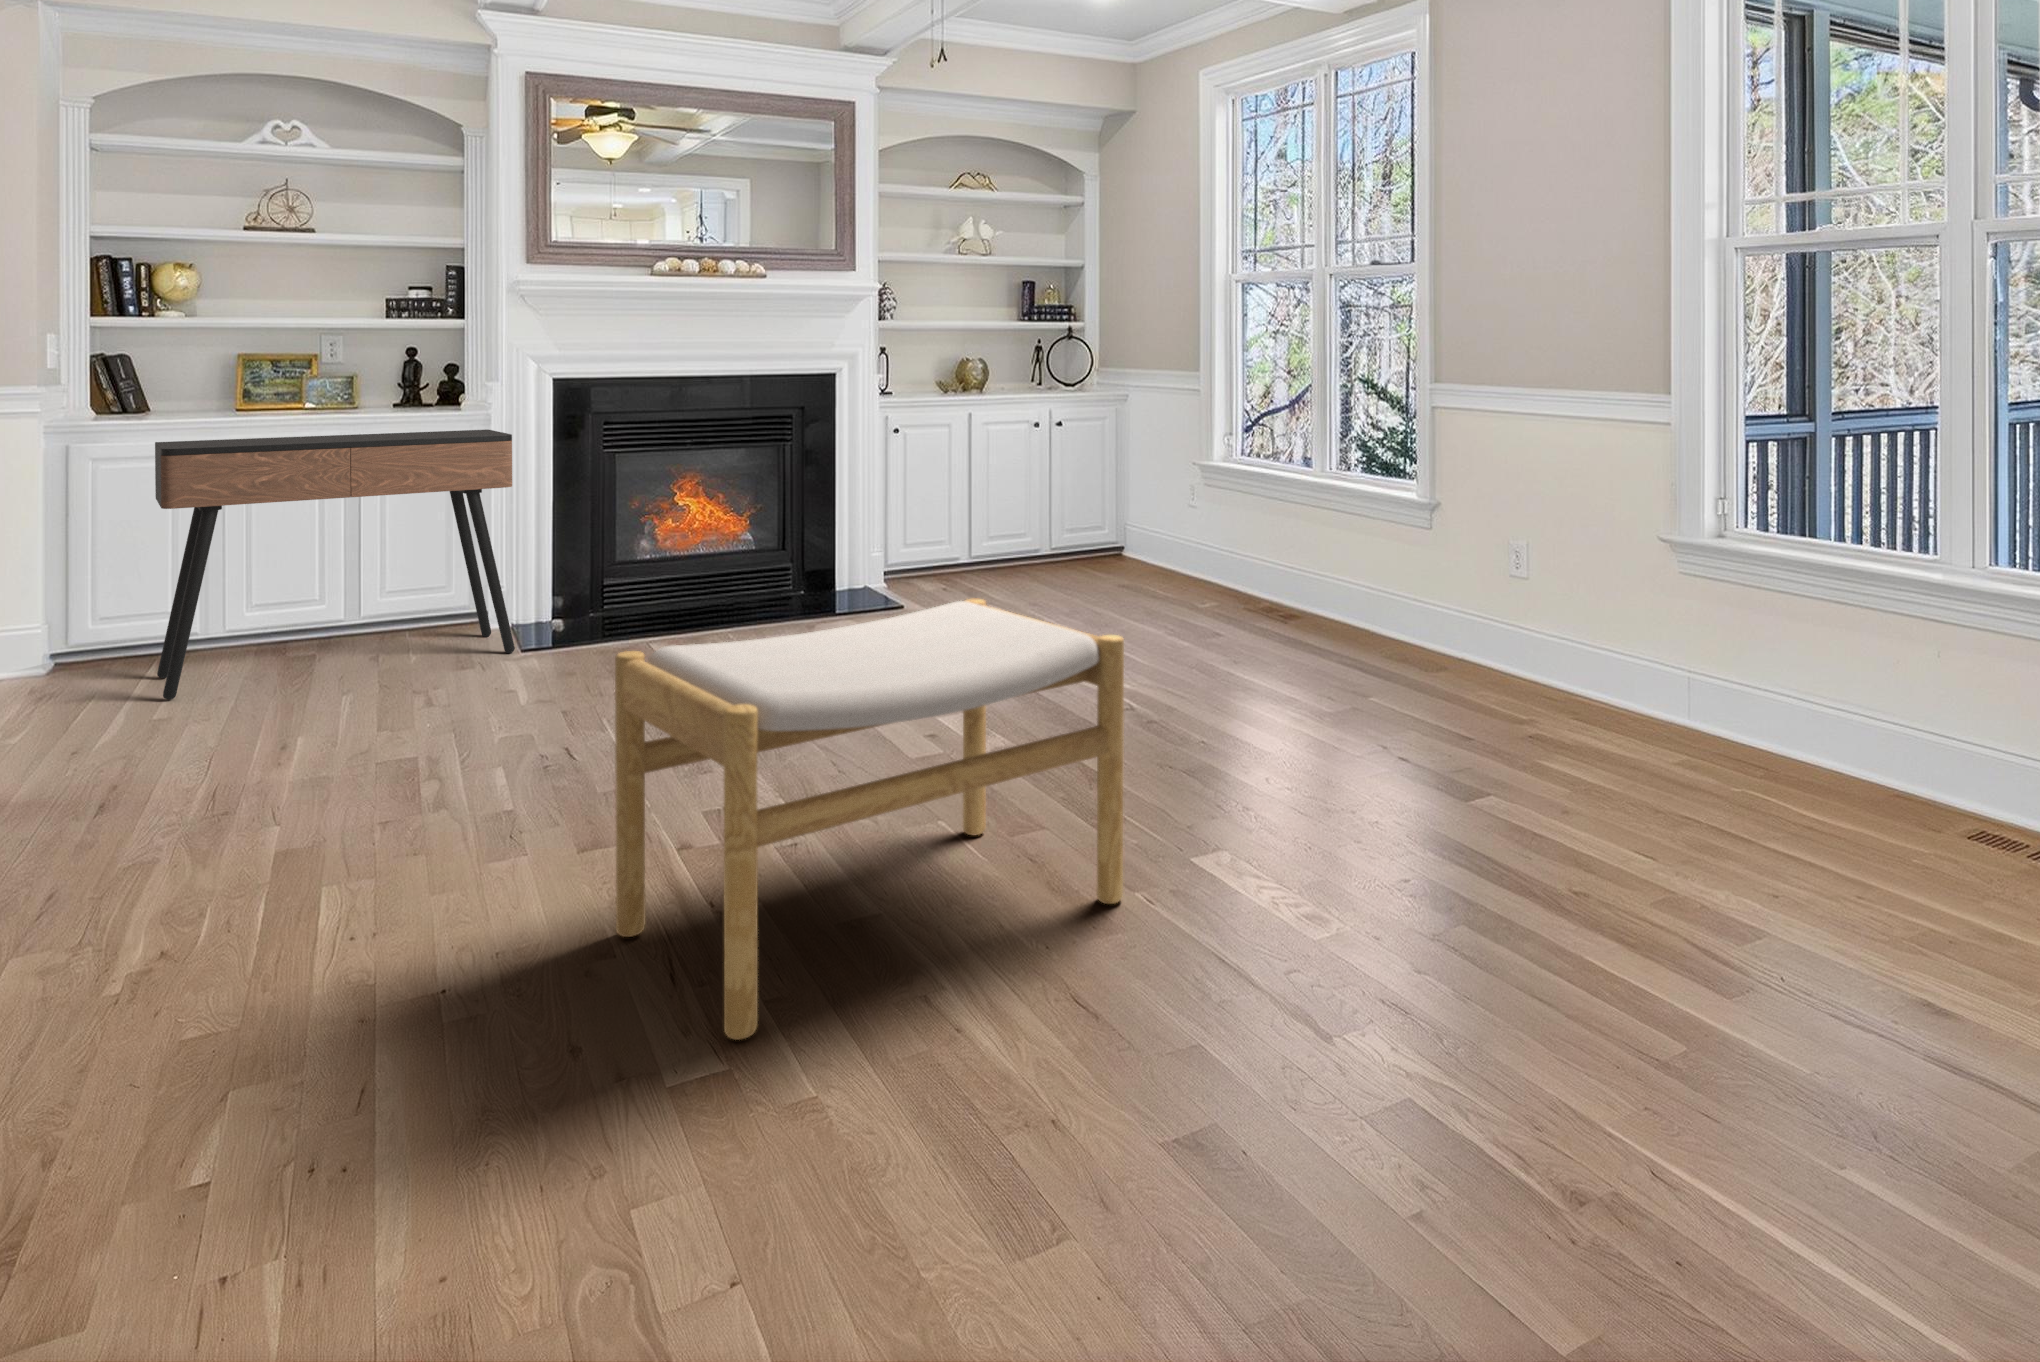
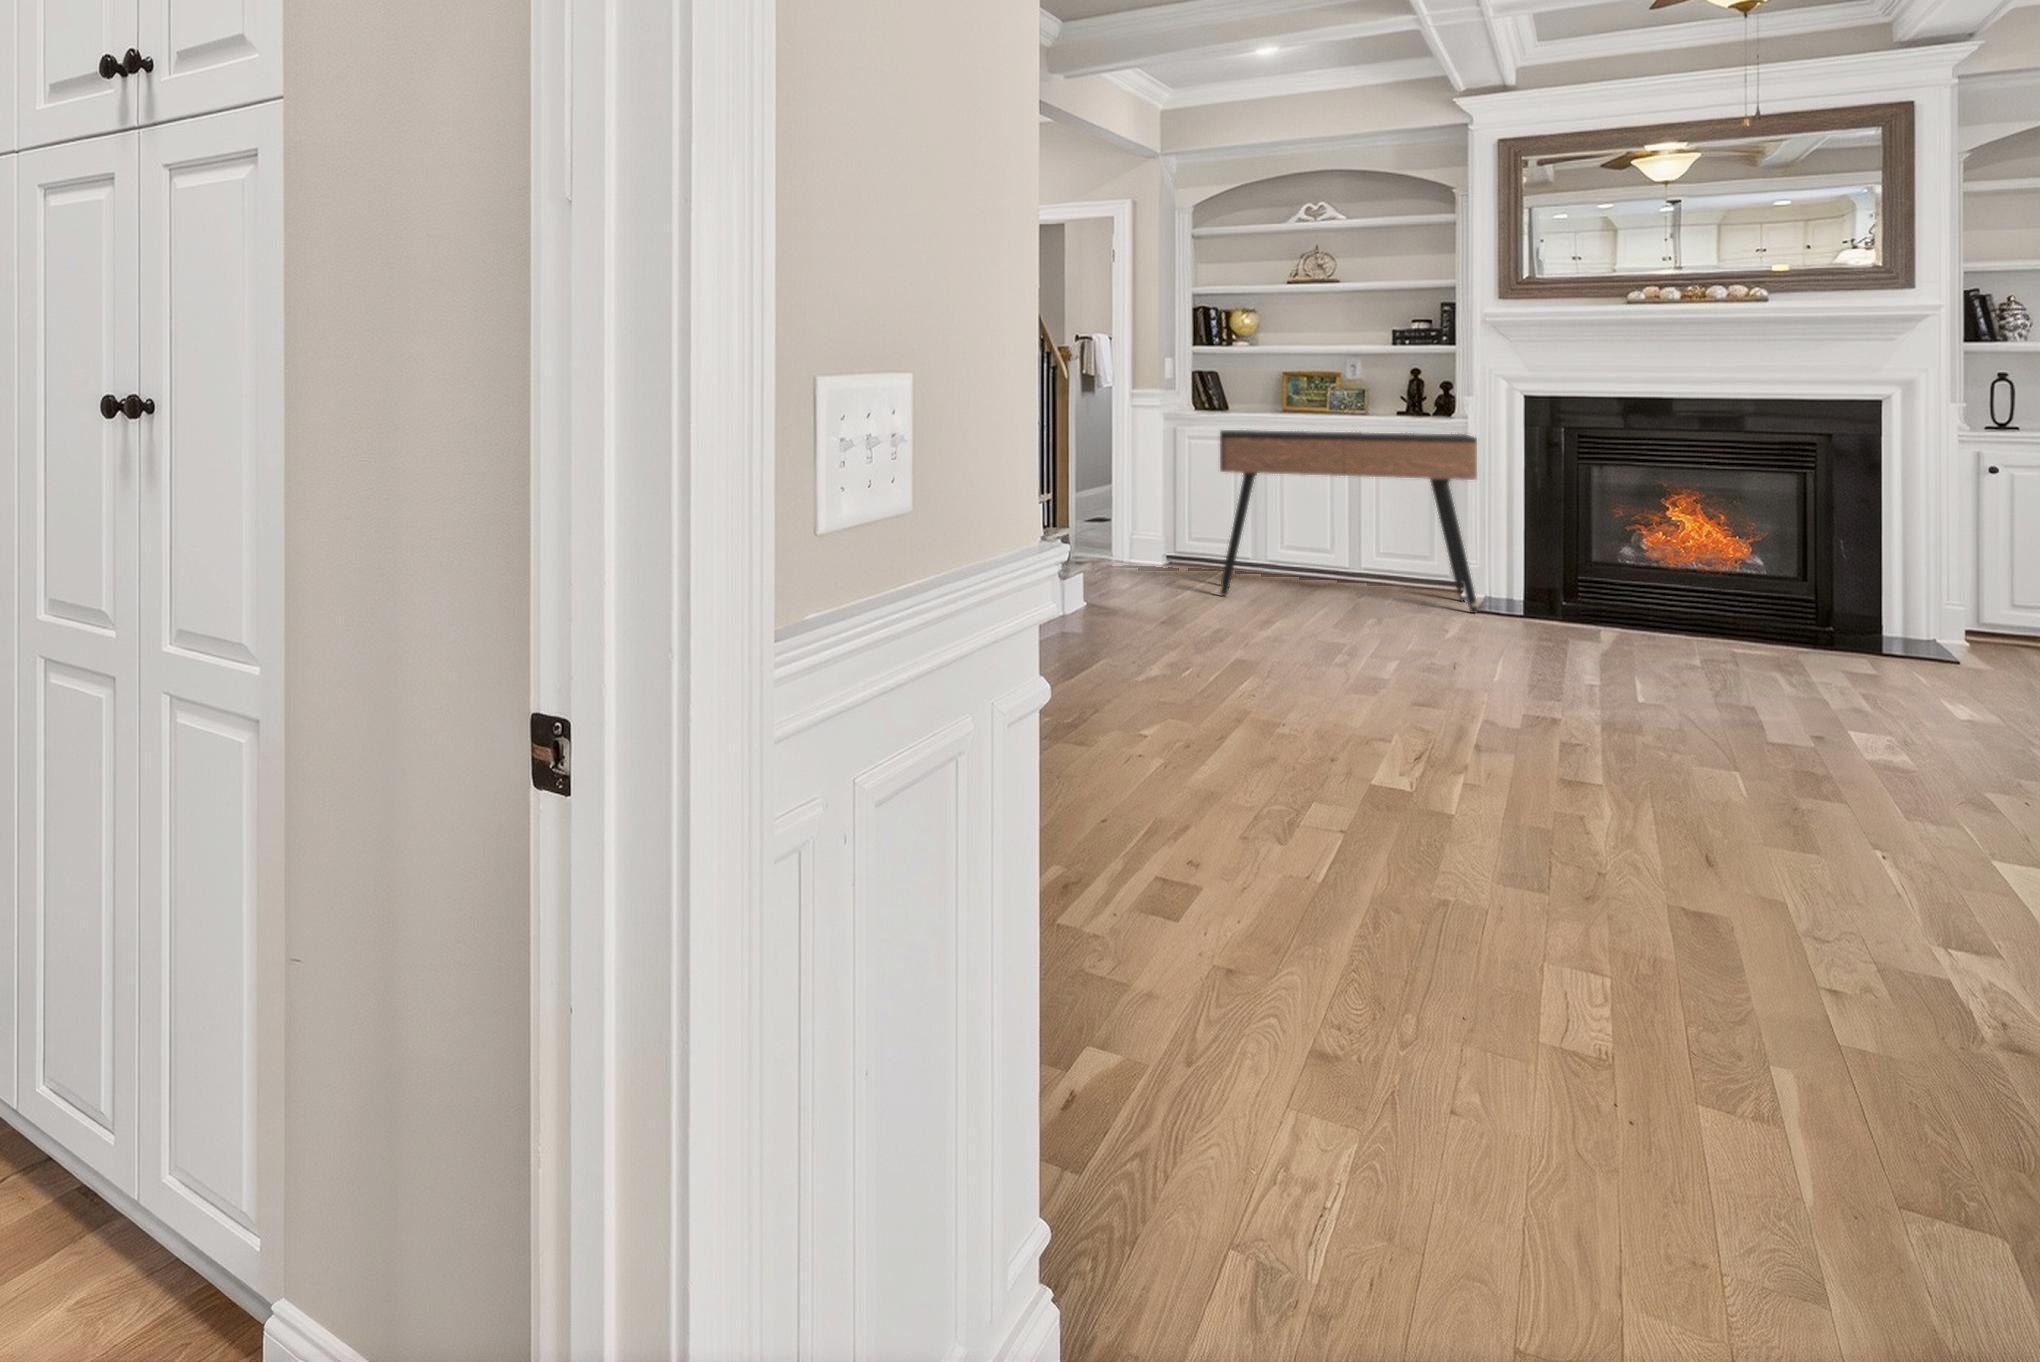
footstool: present [615,599,1124,1040] -> none [1427,562,1885,838]

